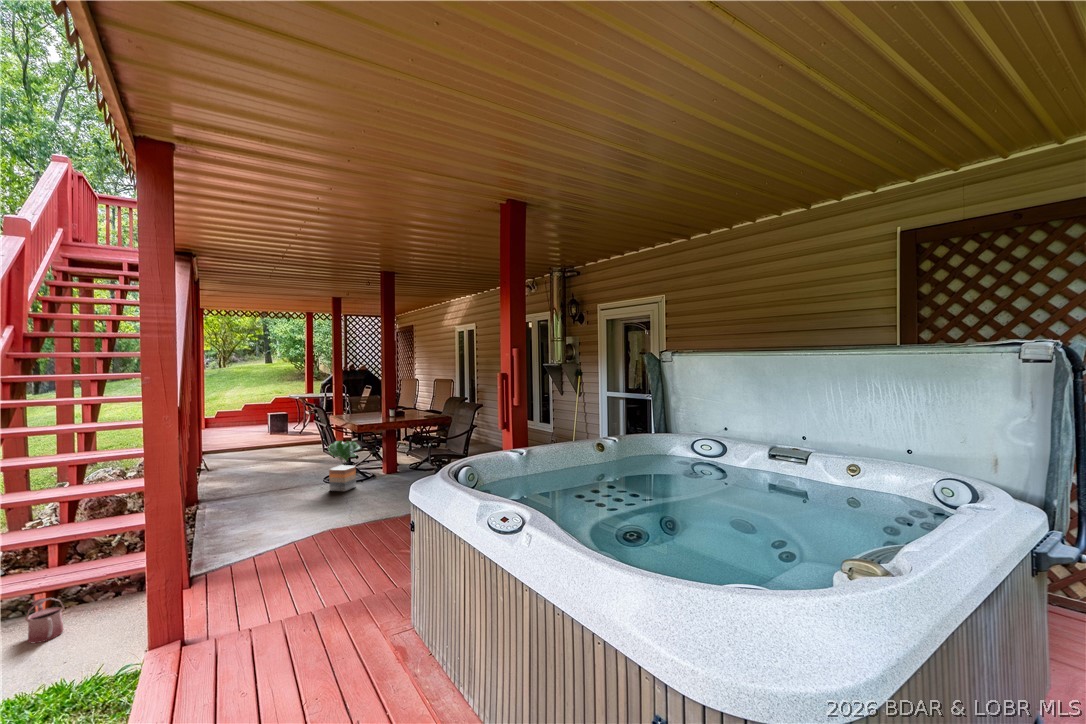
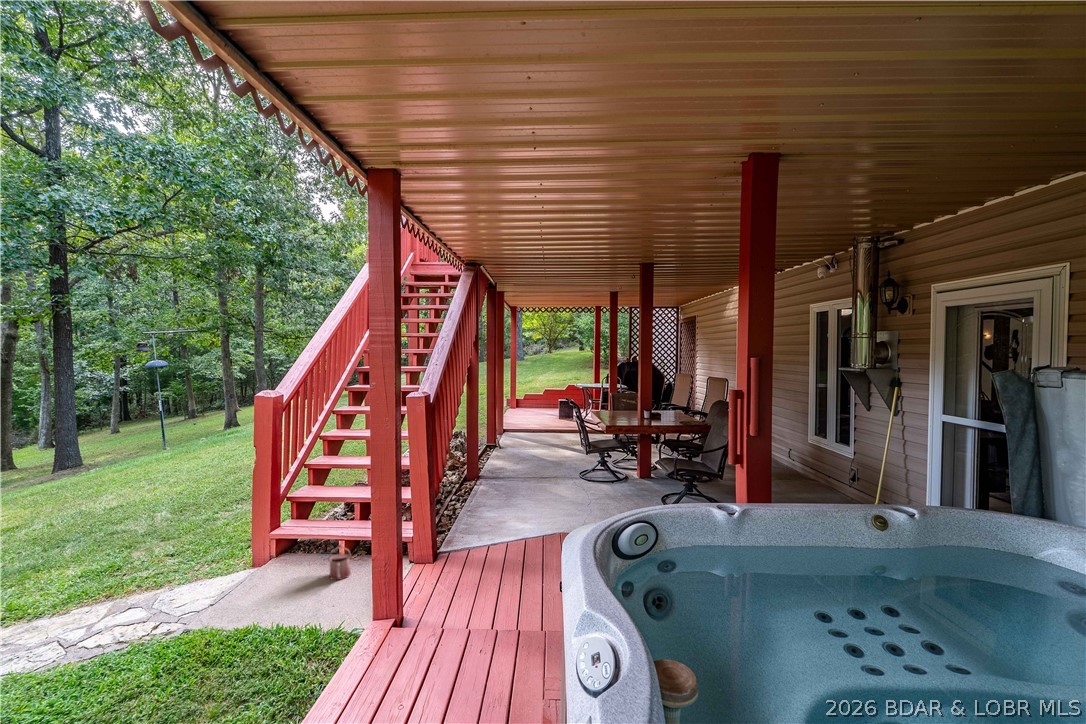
potted tree: present [329,441,360,491] -> none [575,438,608,491]

